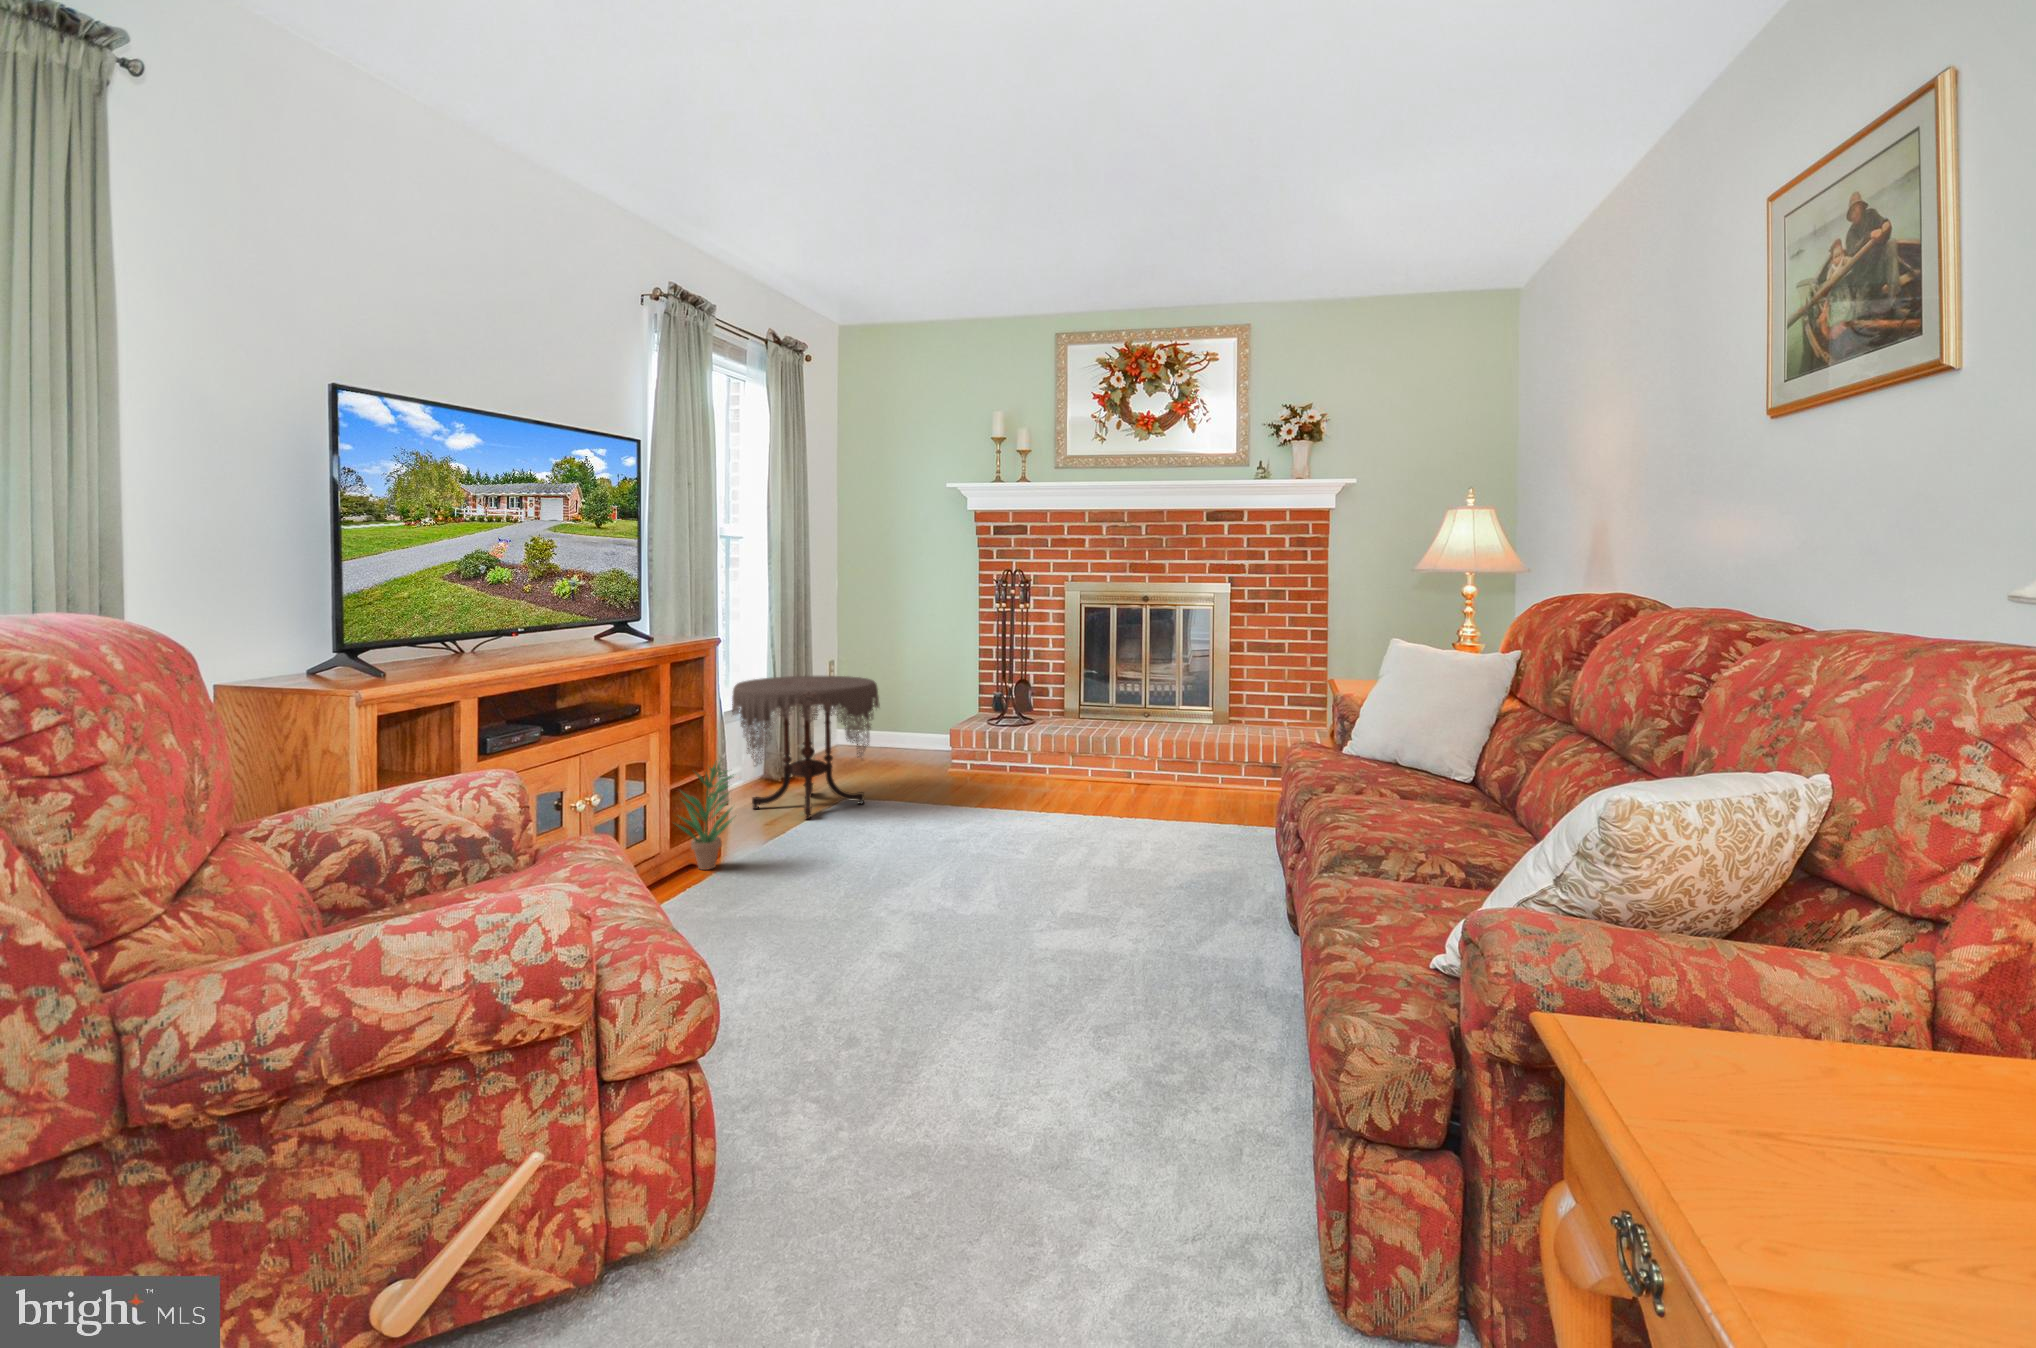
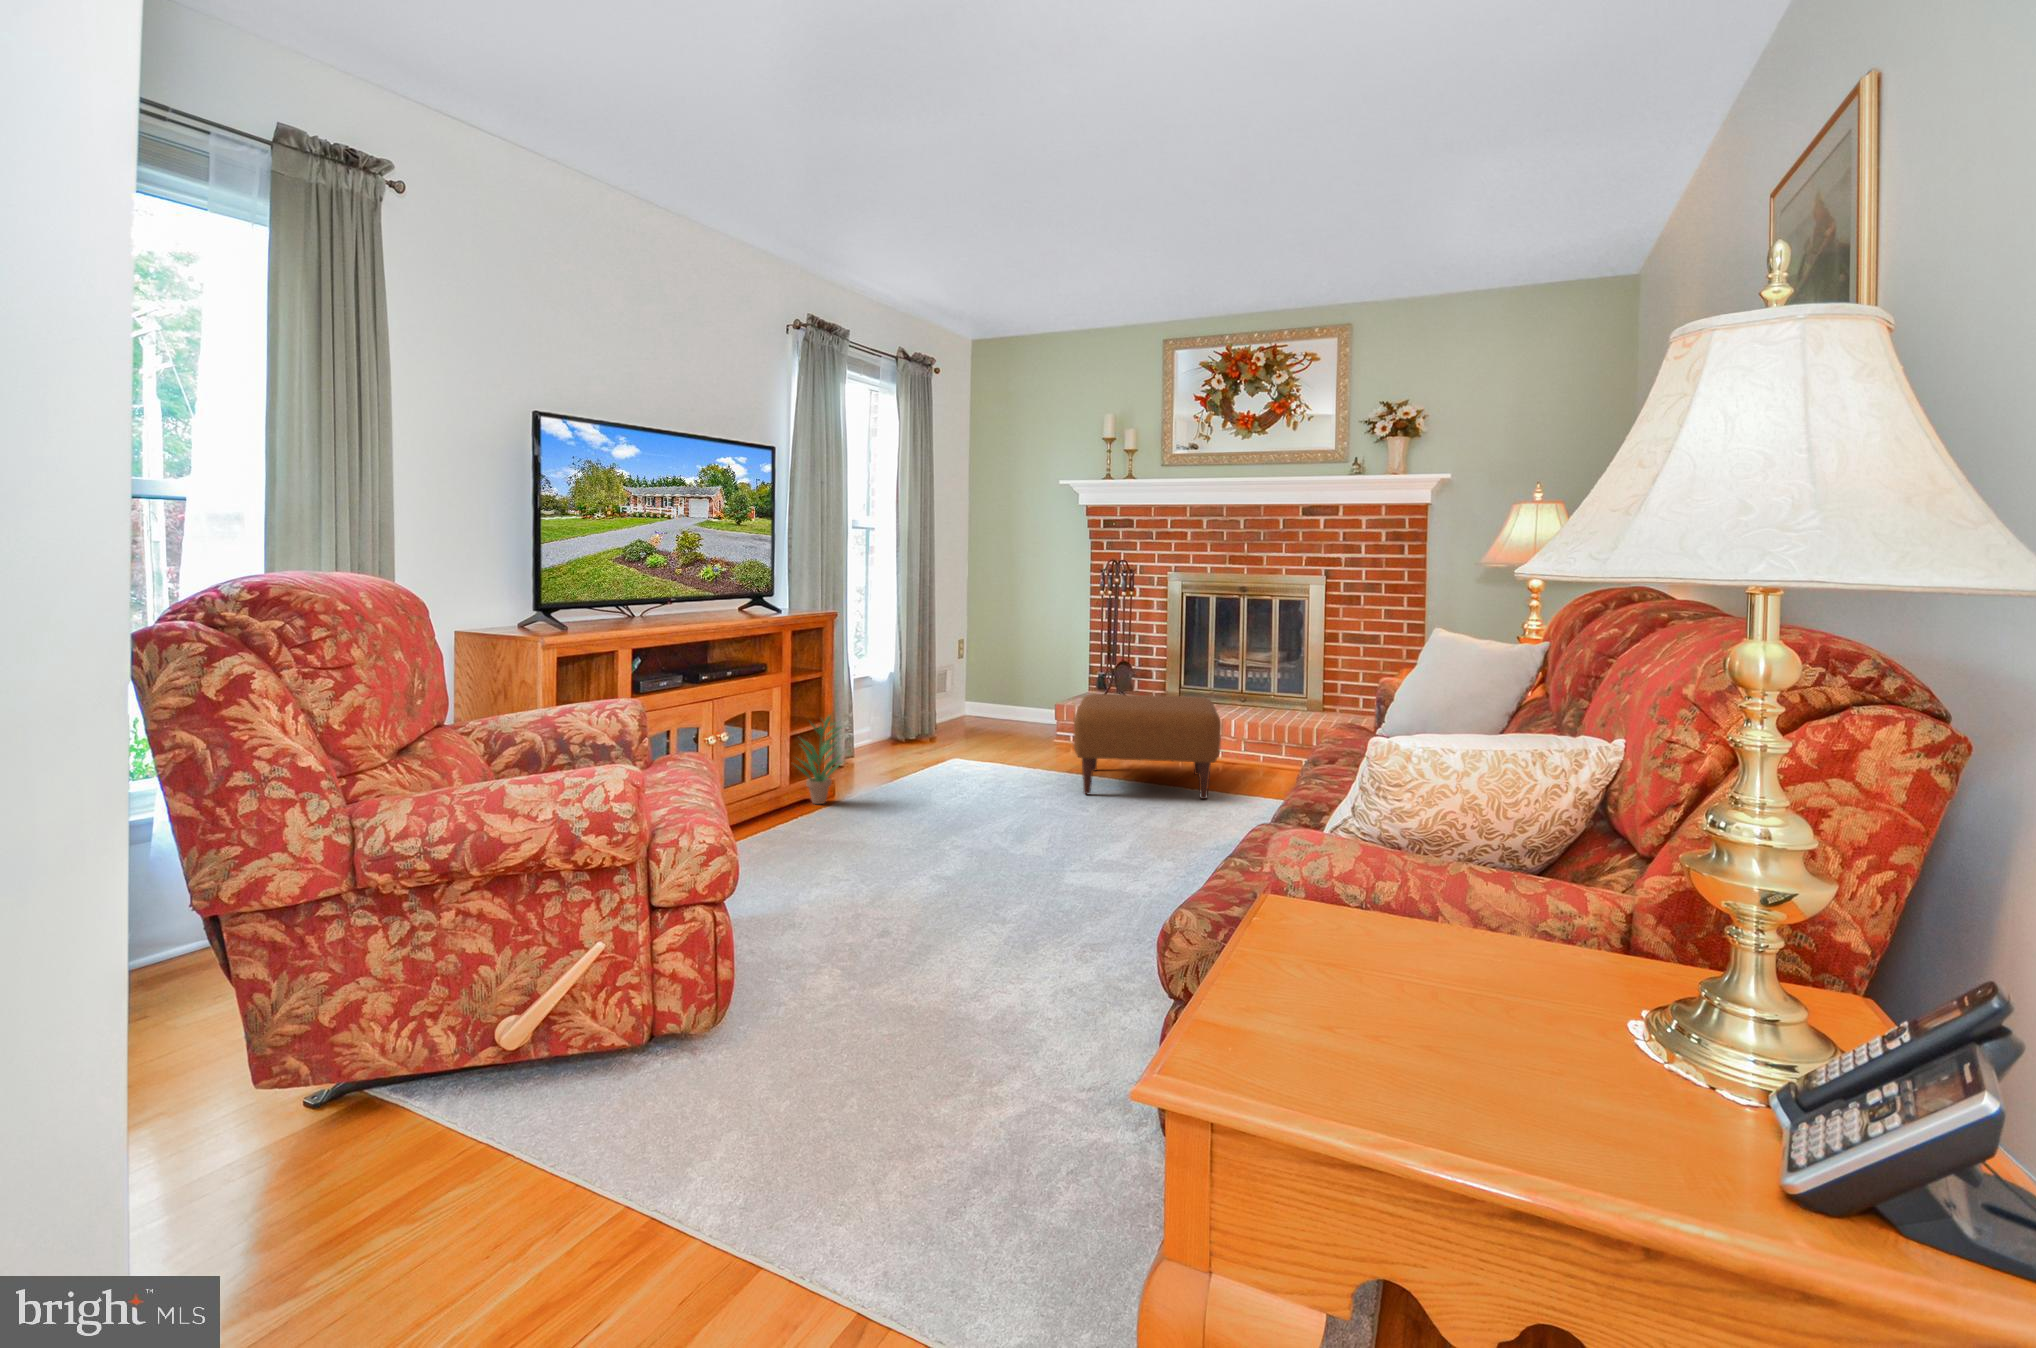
side table: present [732,676,880,819] -> none [855,650,982,772]
ottoman: none [996,719,1163,836] -> present [1073,694,1221,799]

